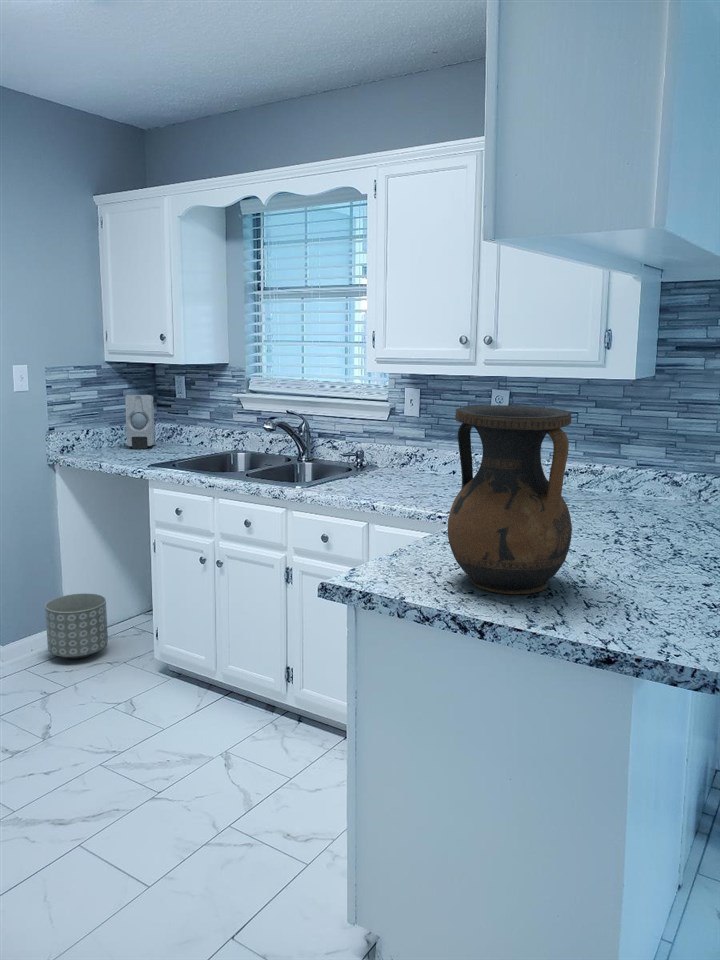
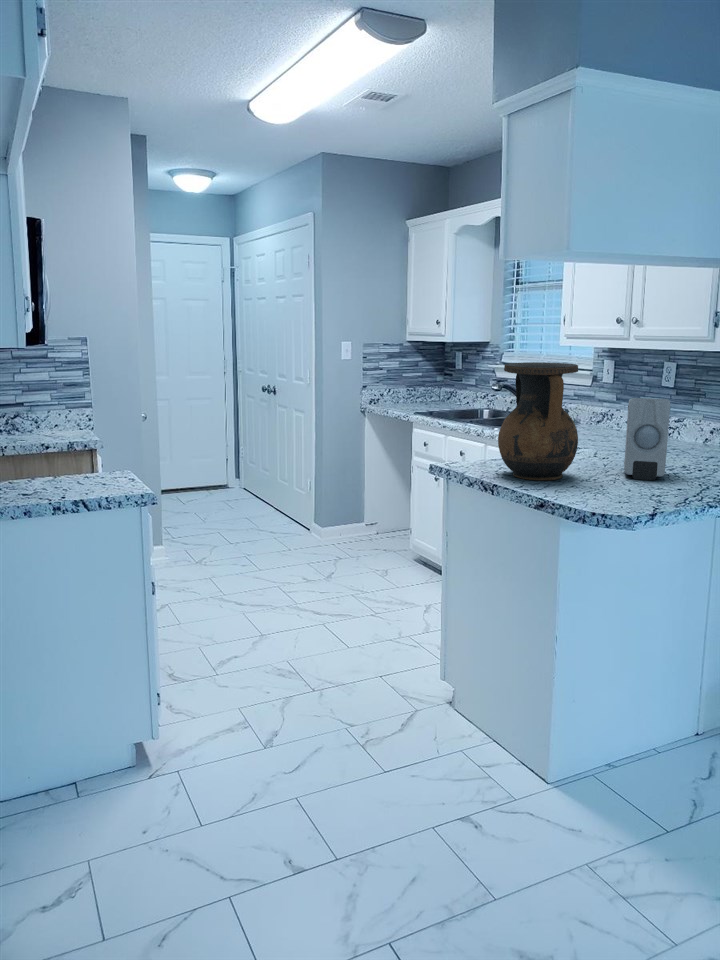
soap dispenser: present [125,395,154,449] -> present [624,398,670,480]
planter: present [45,593,108,659] -> none [349,503,388,546]

